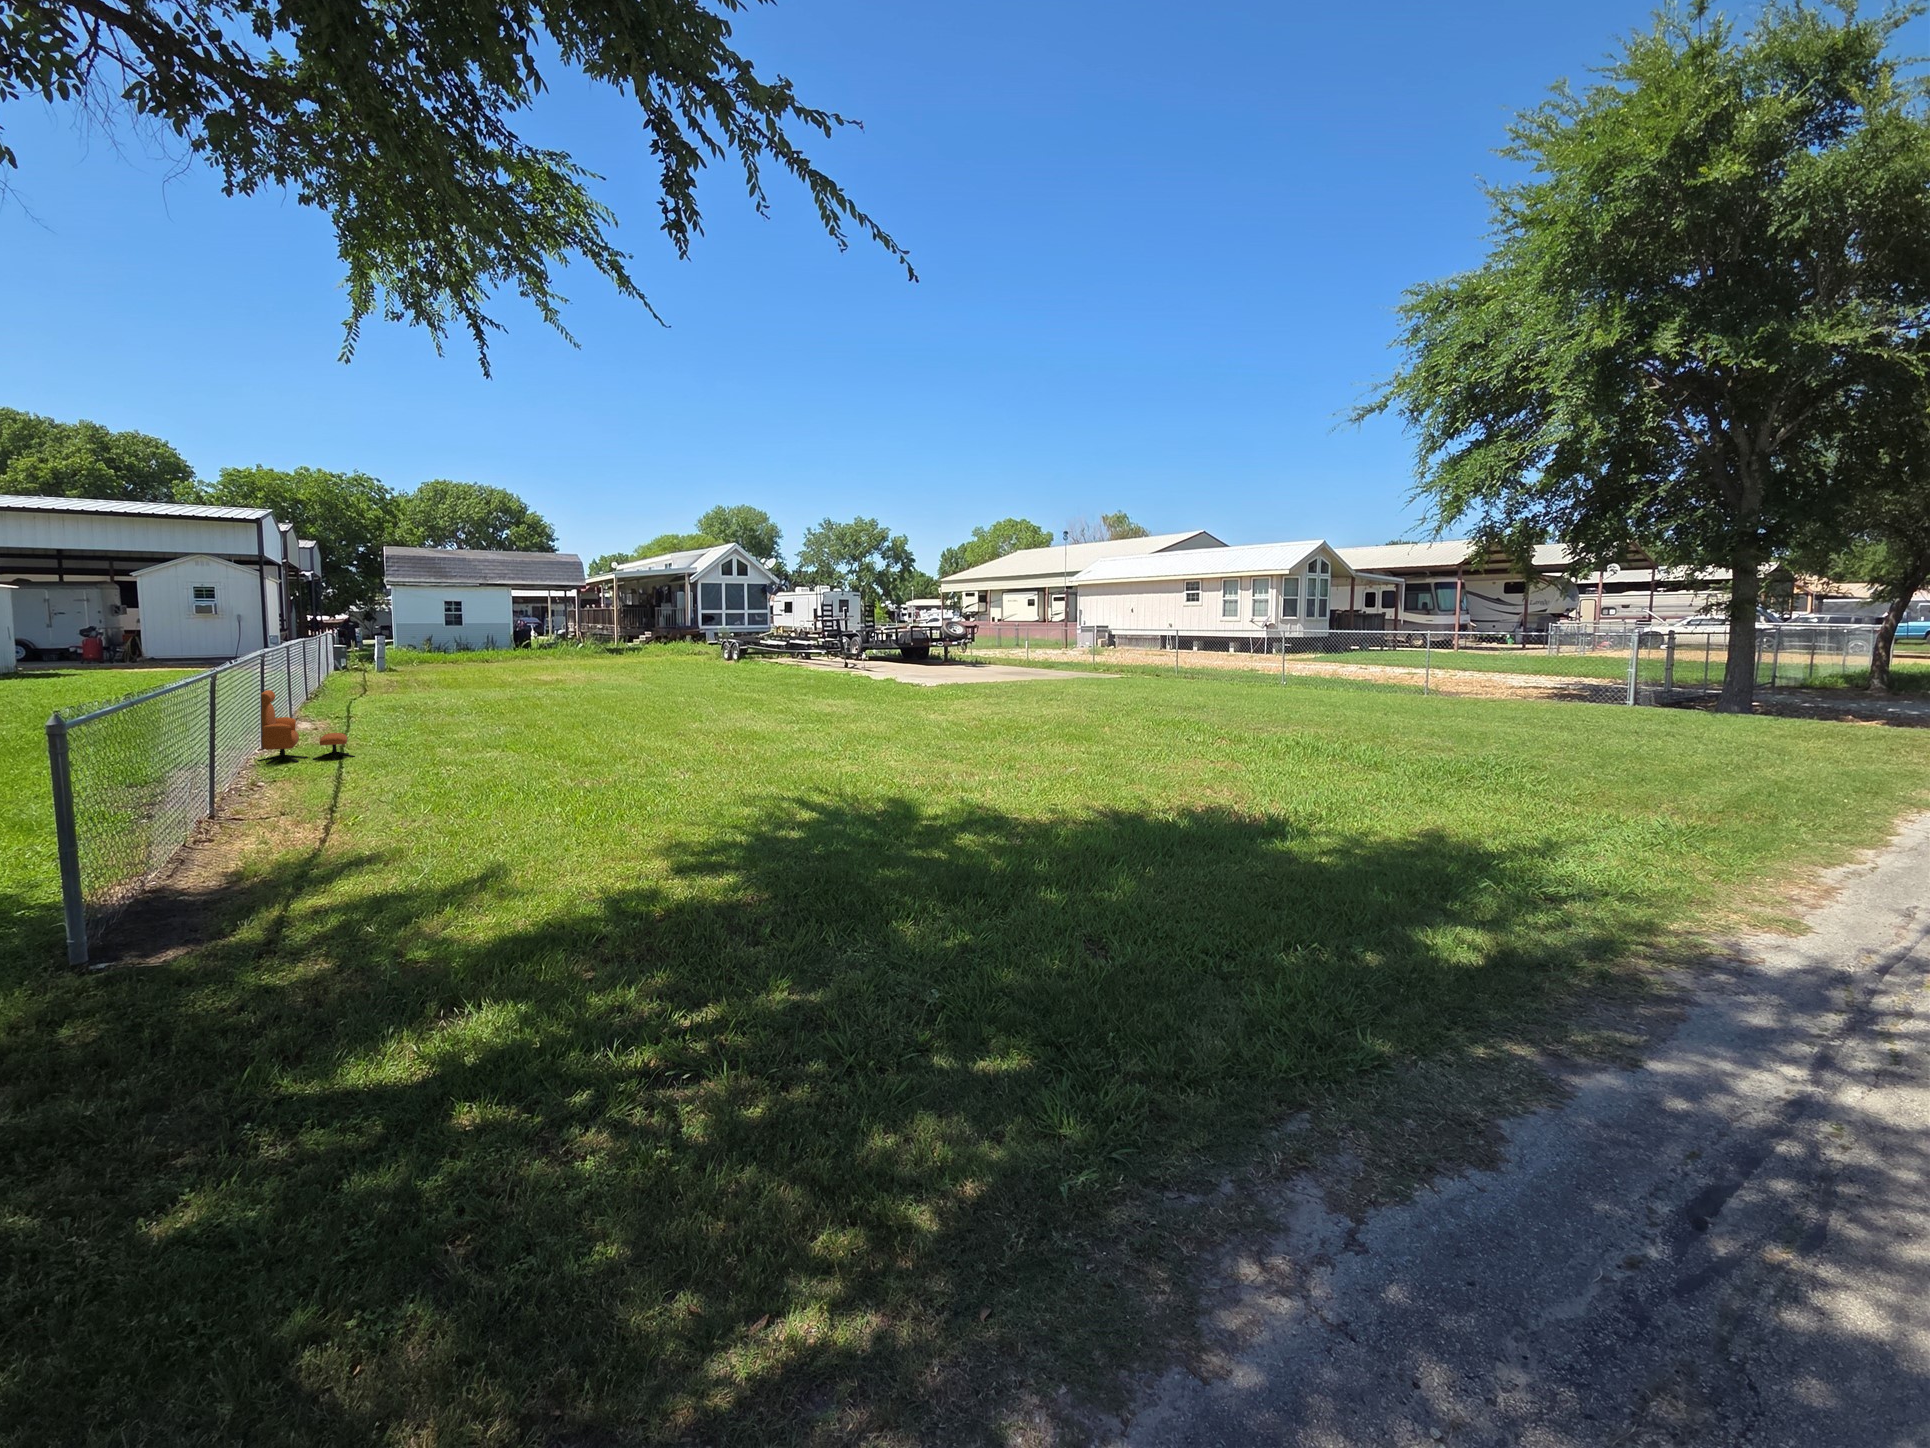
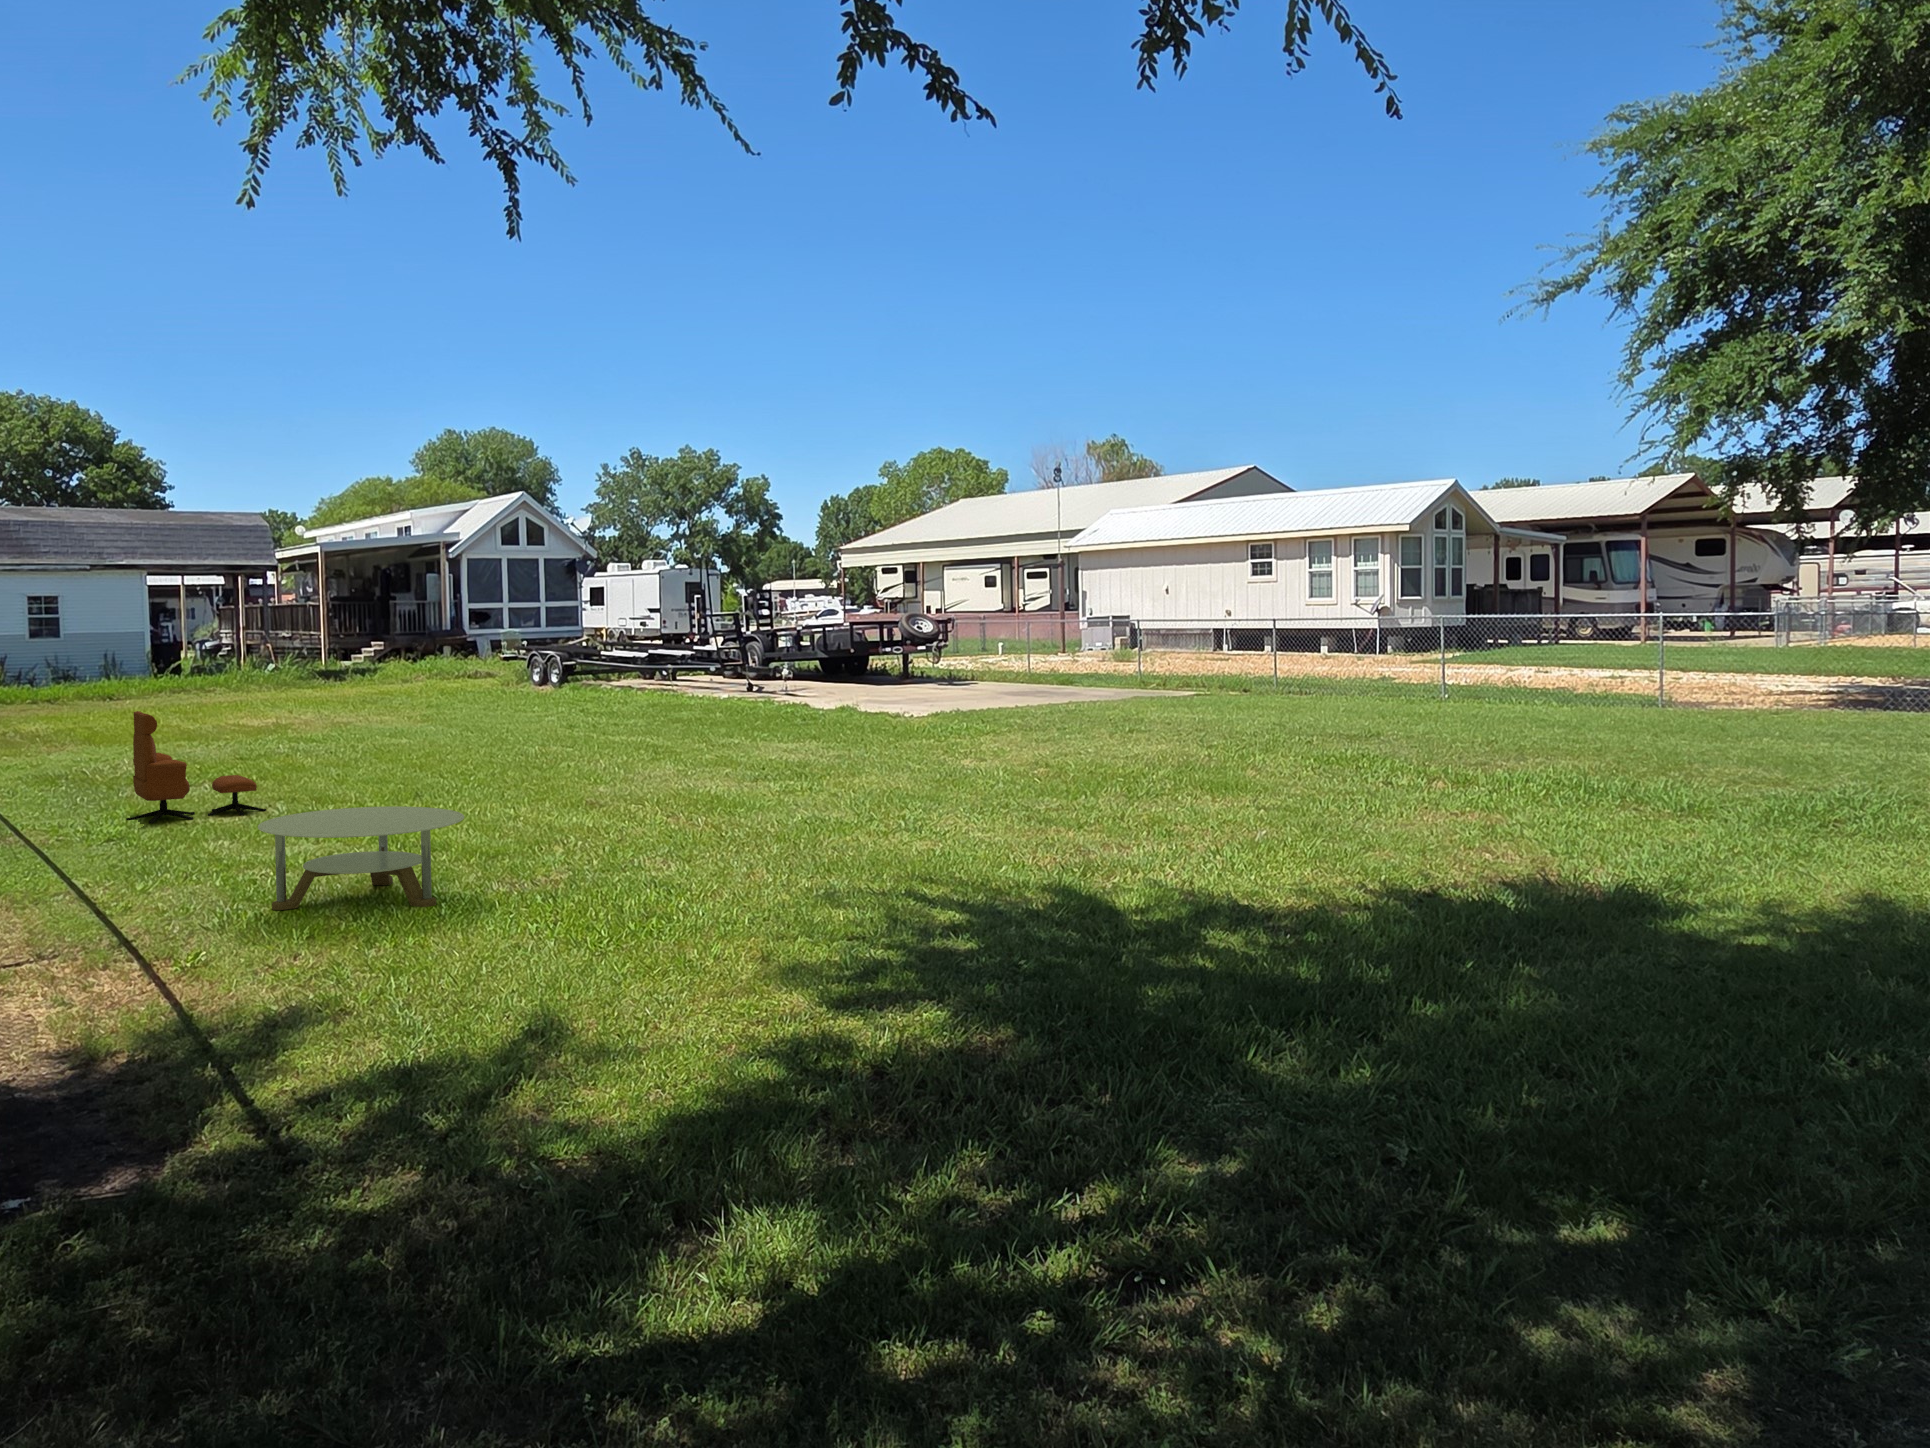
round table: none [179,771,348,849] -> present [258,806,464,910]

